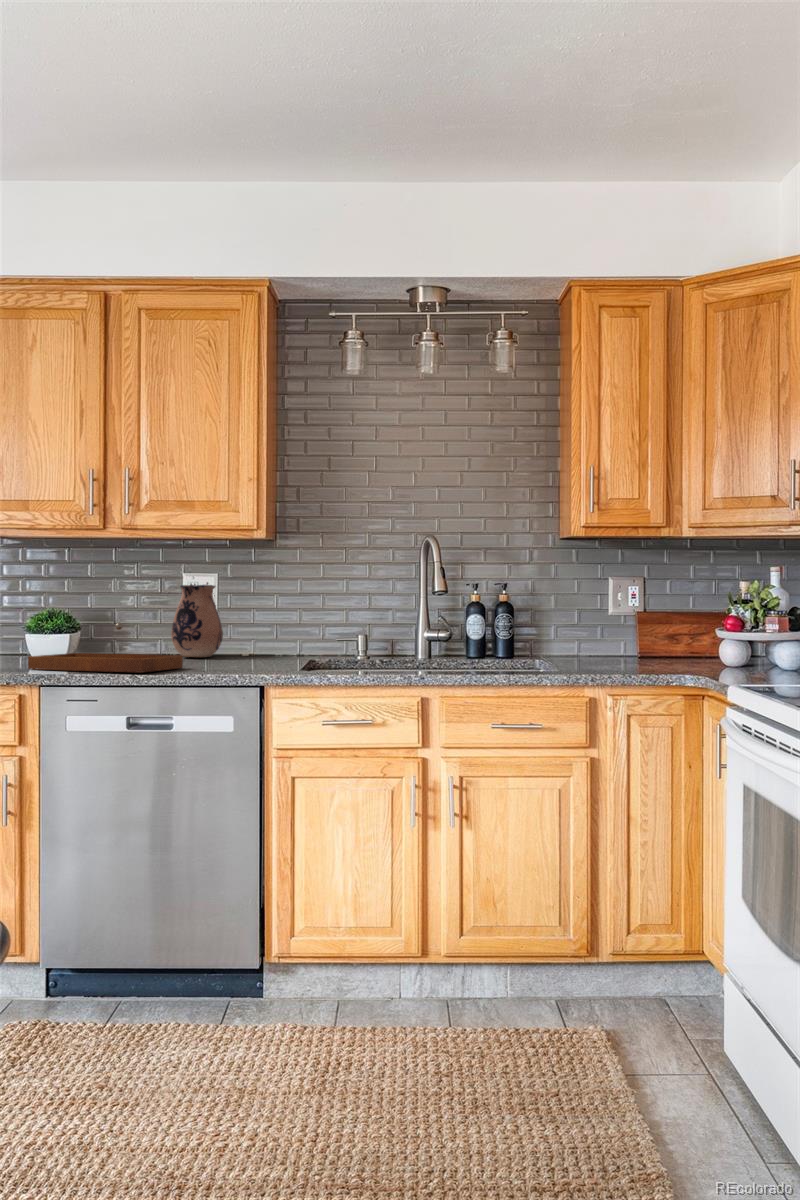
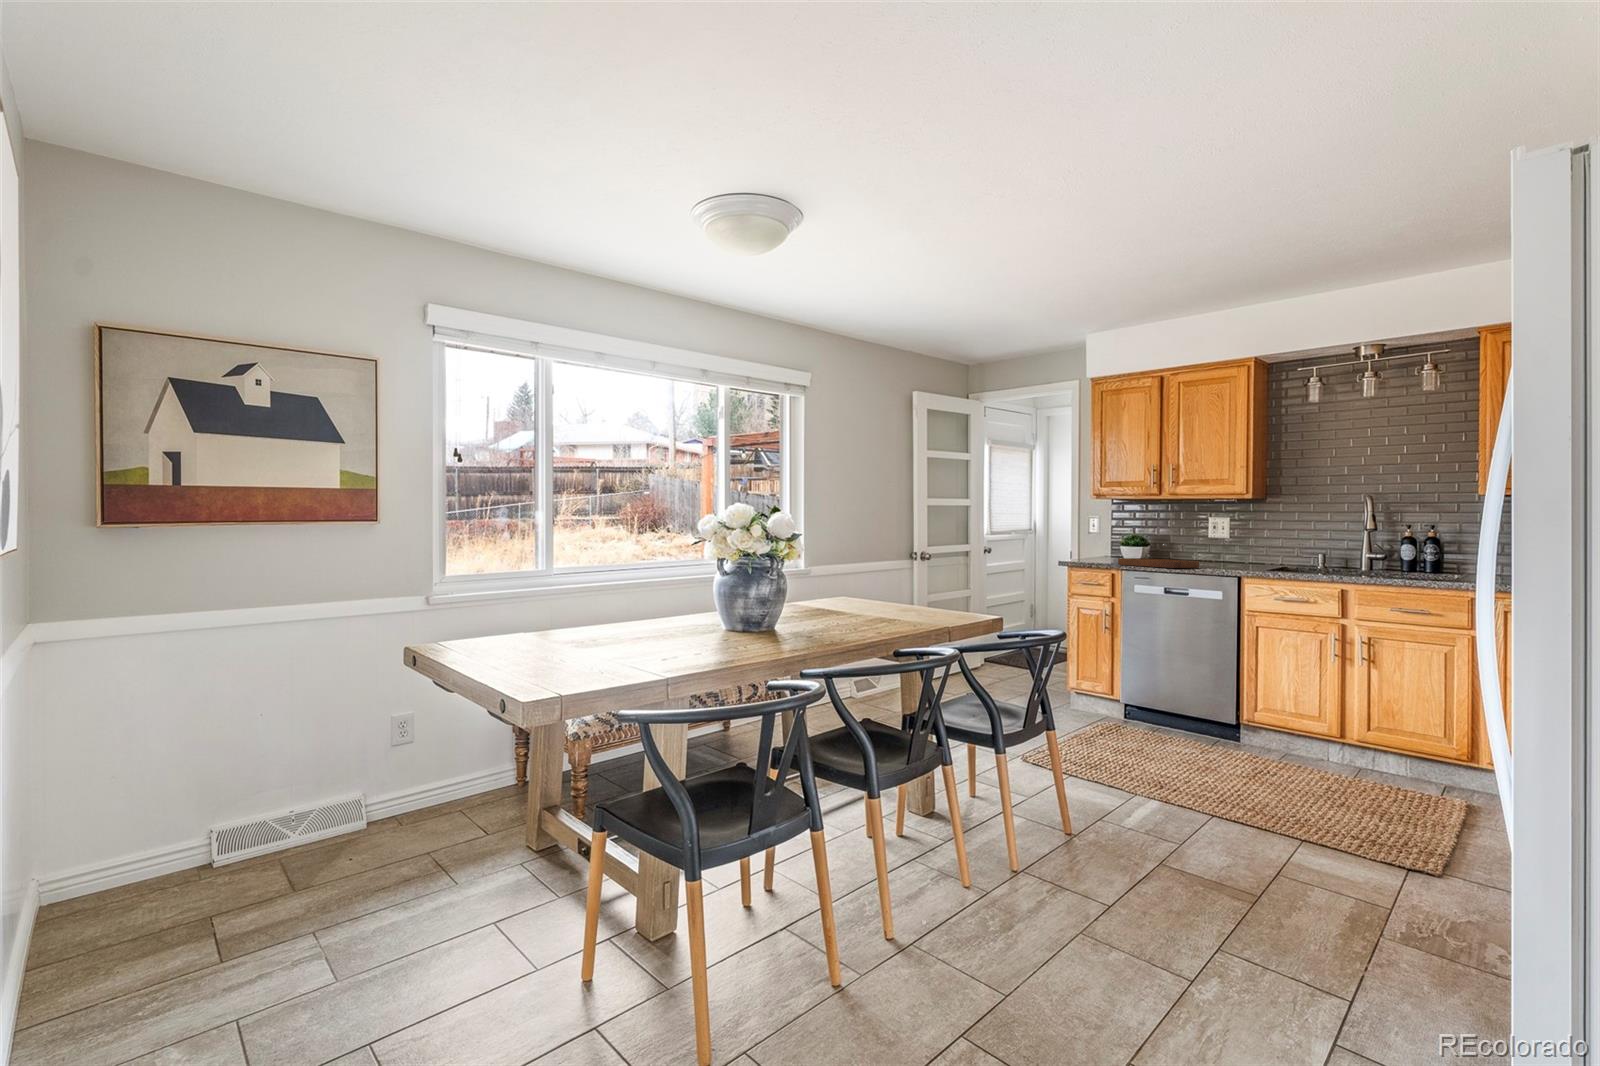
ceramic pitcher: present [171,585,223,657] -> none [1198,524,1231,564]

